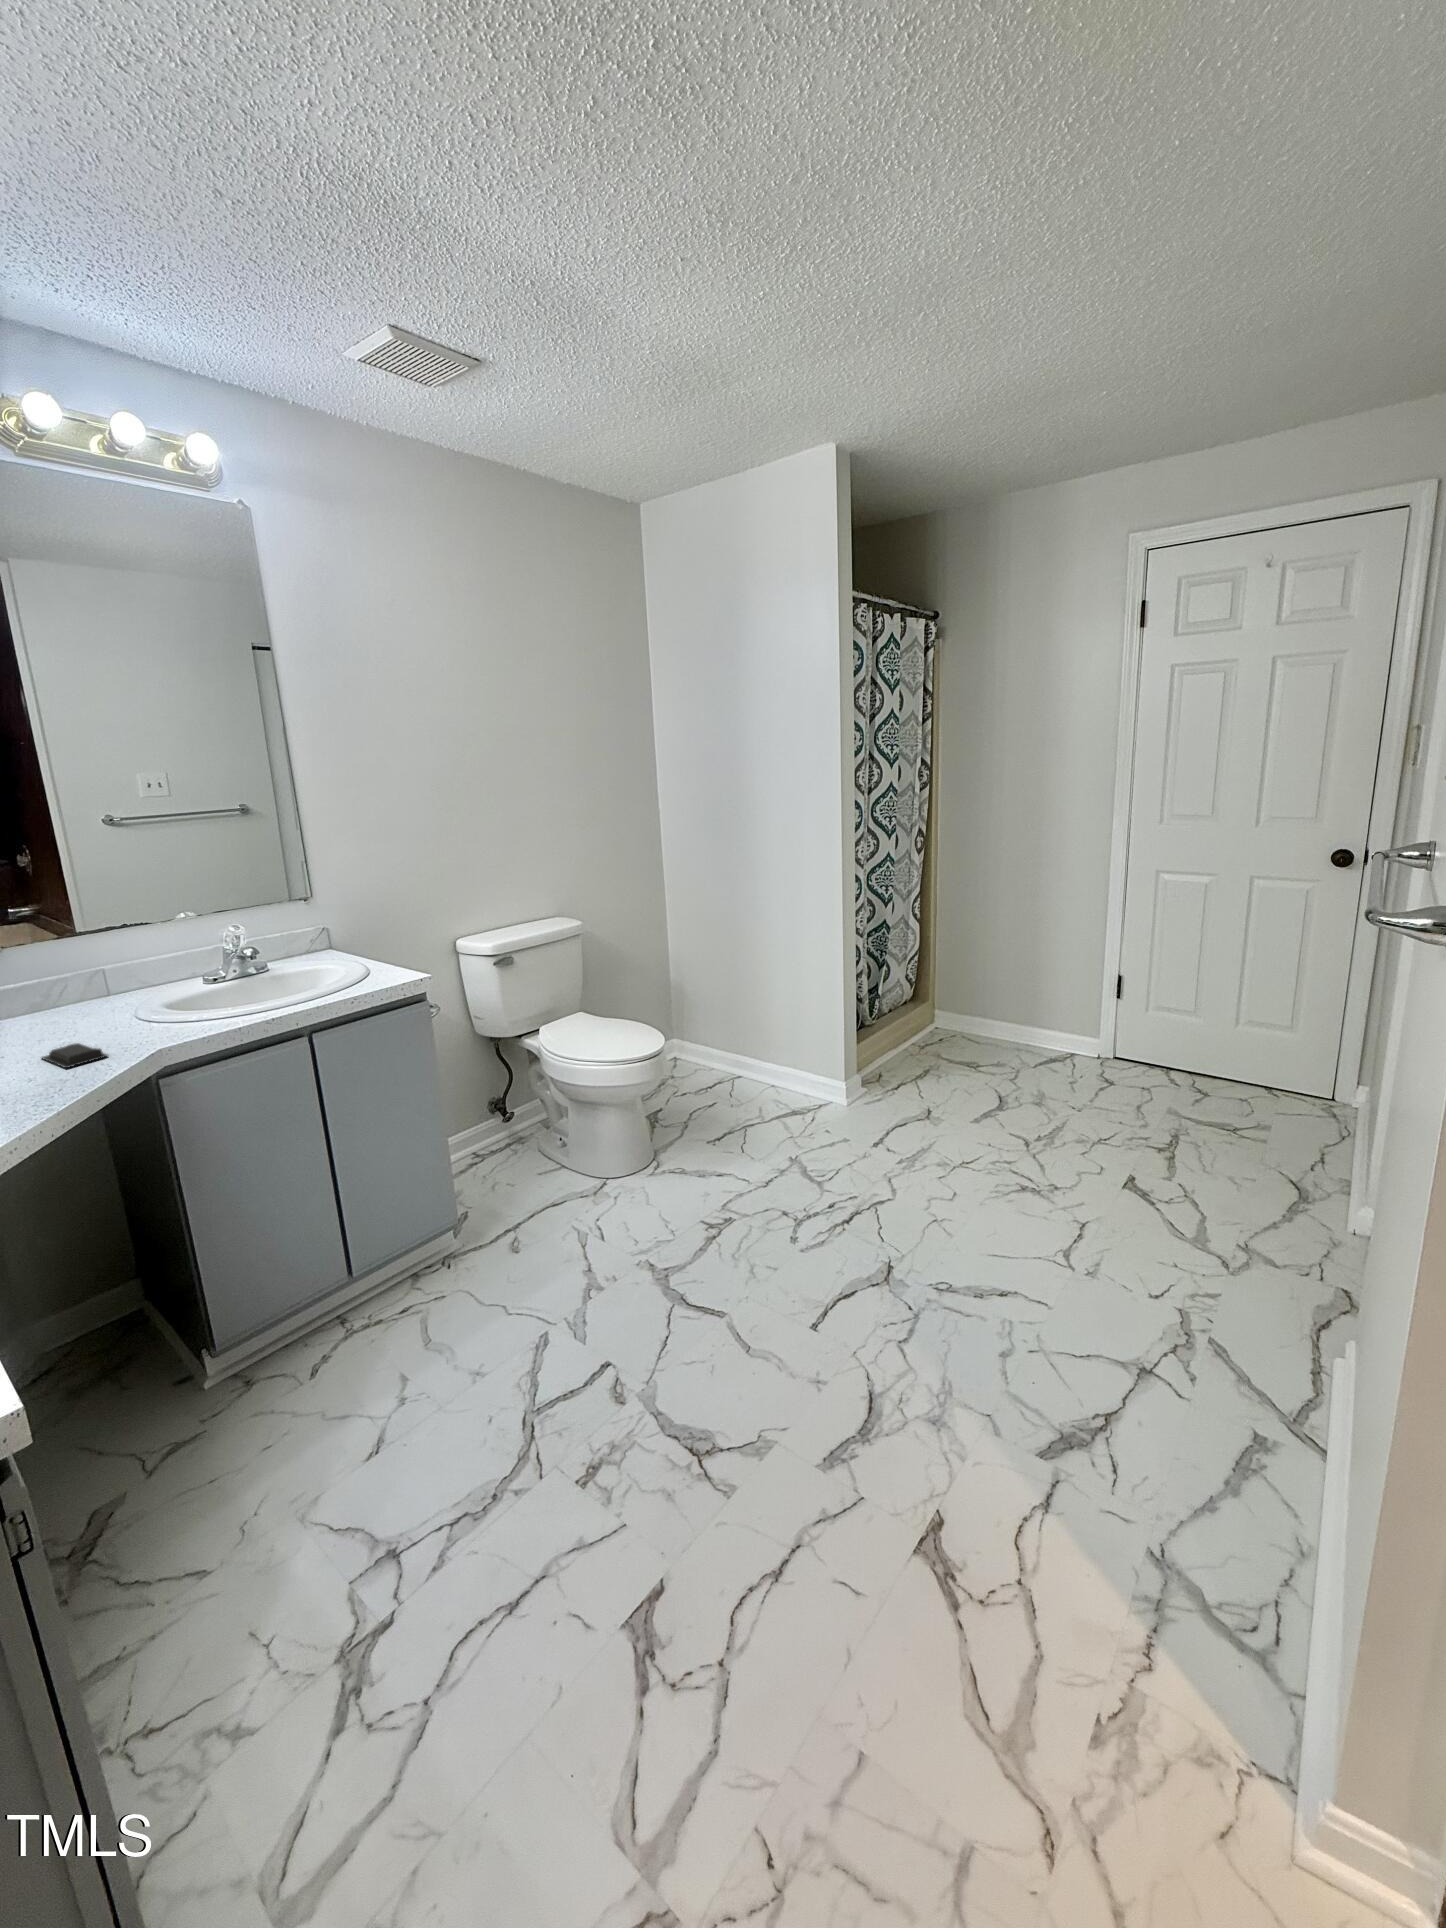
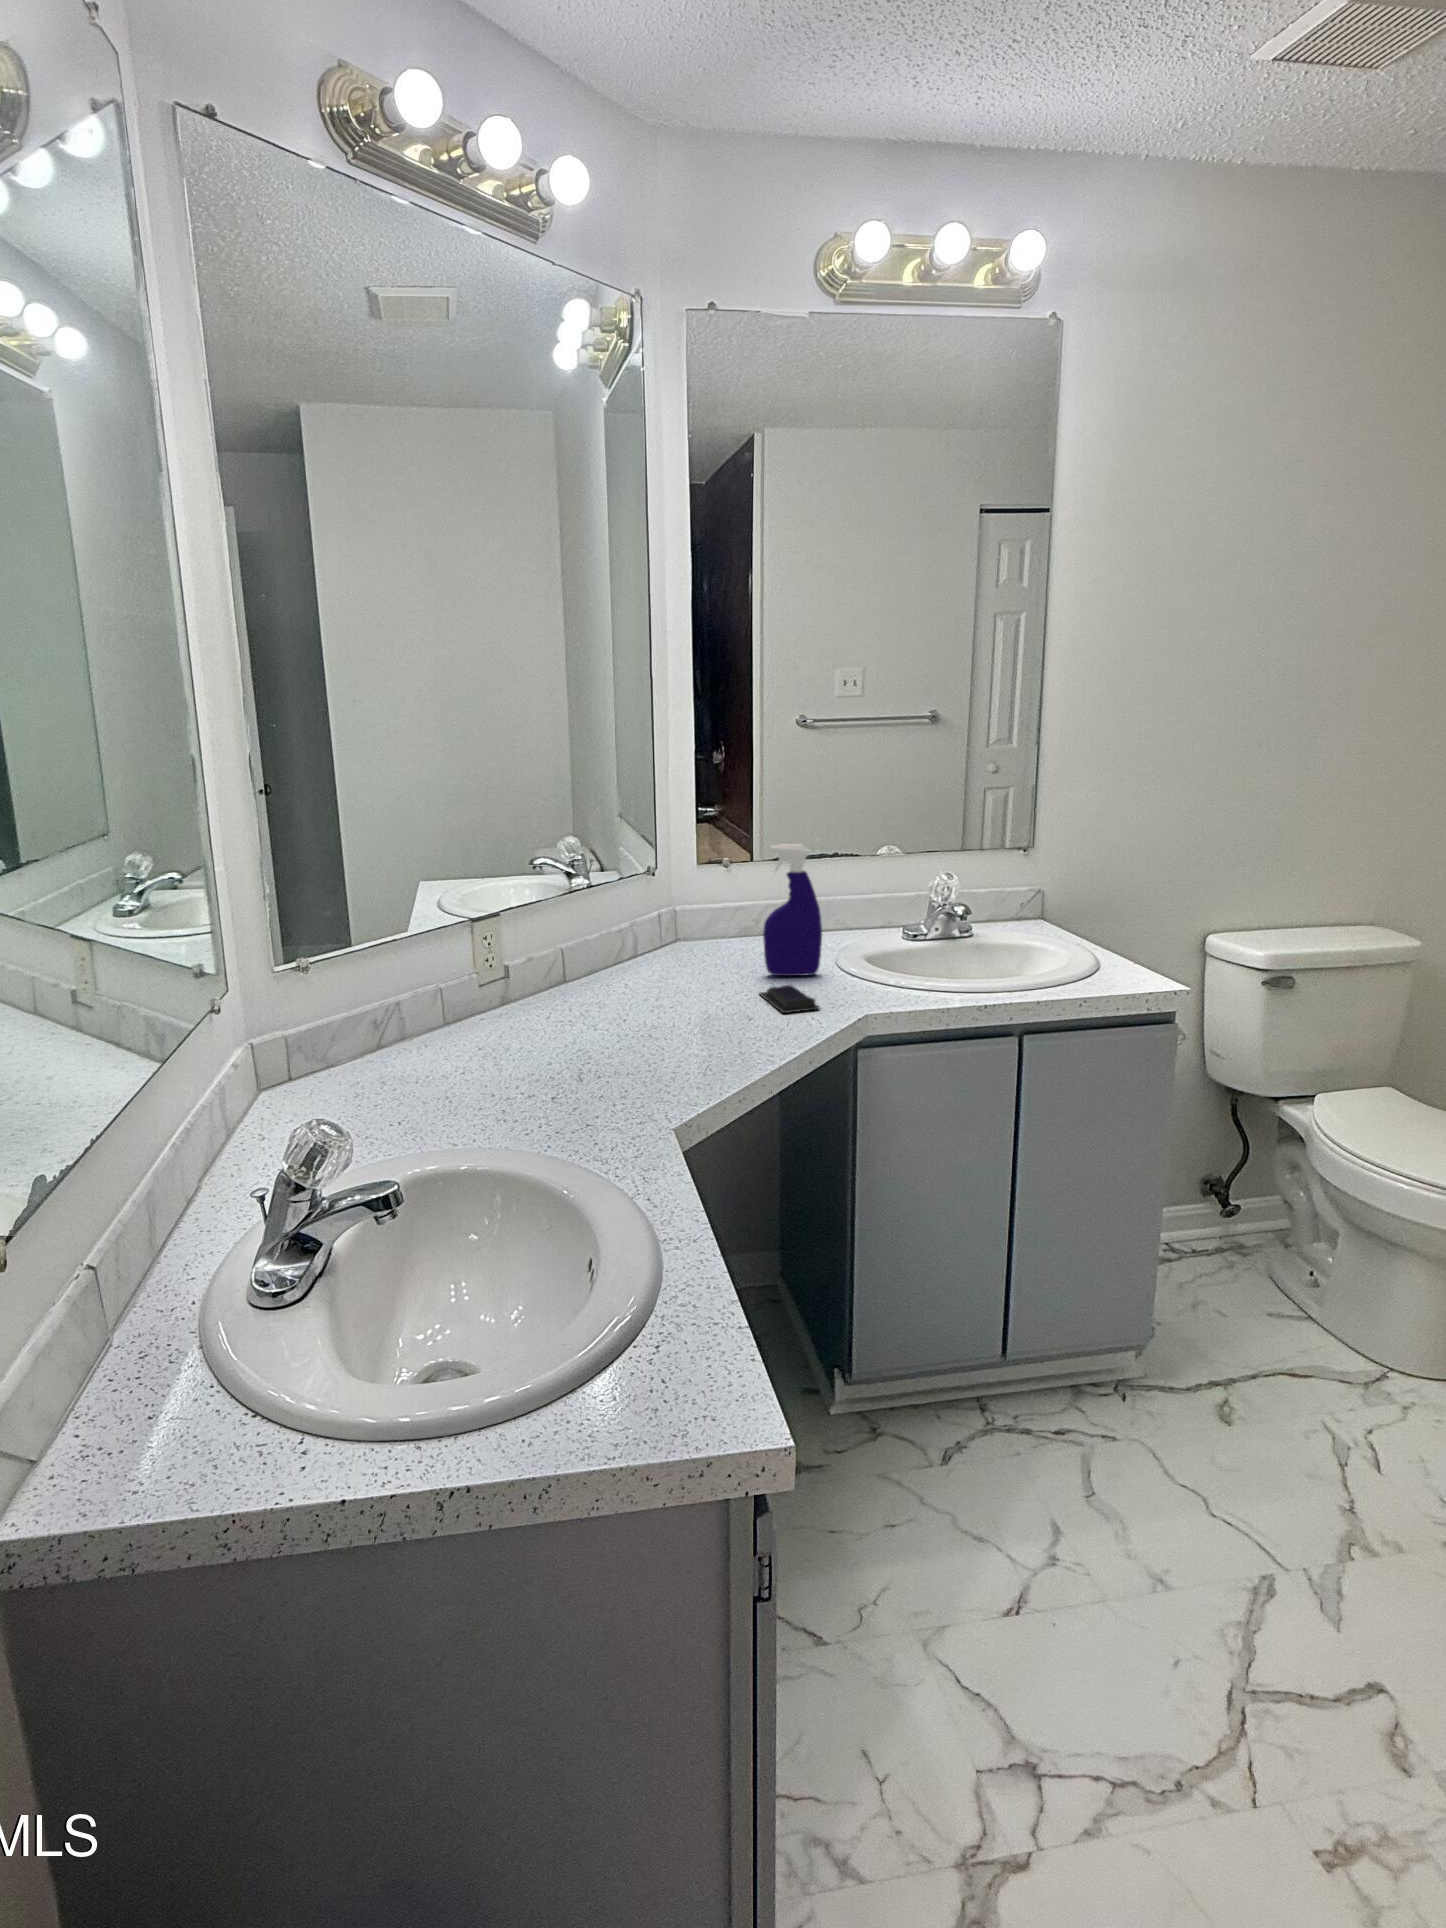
spray bottle: none [30,920,111,1040] -> present [763,844,822,976]

